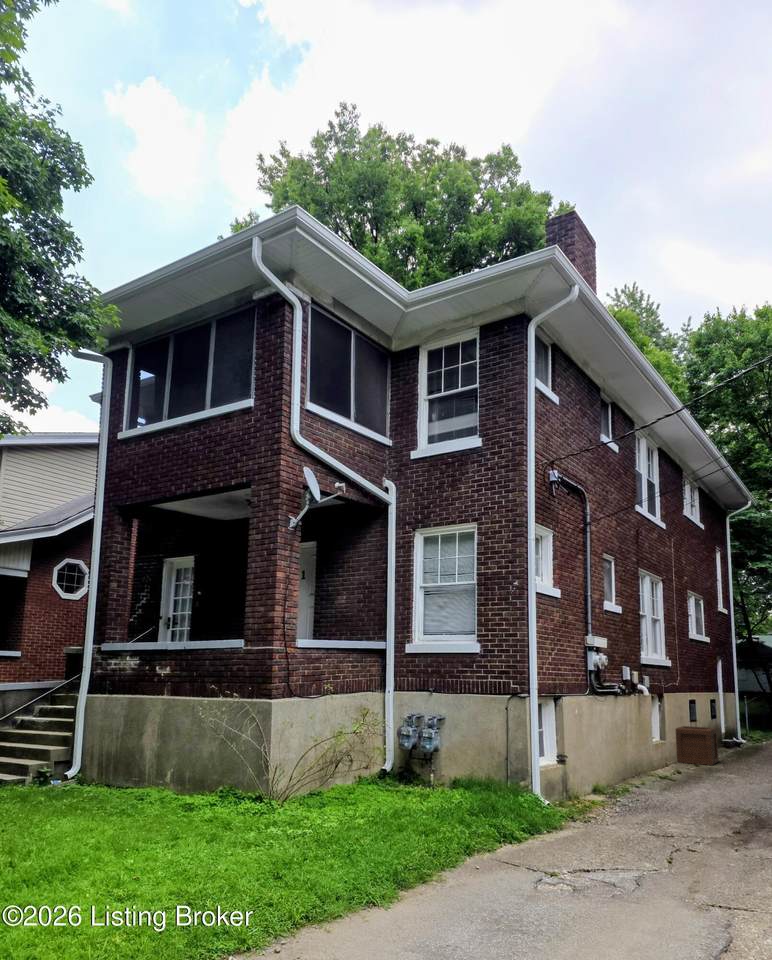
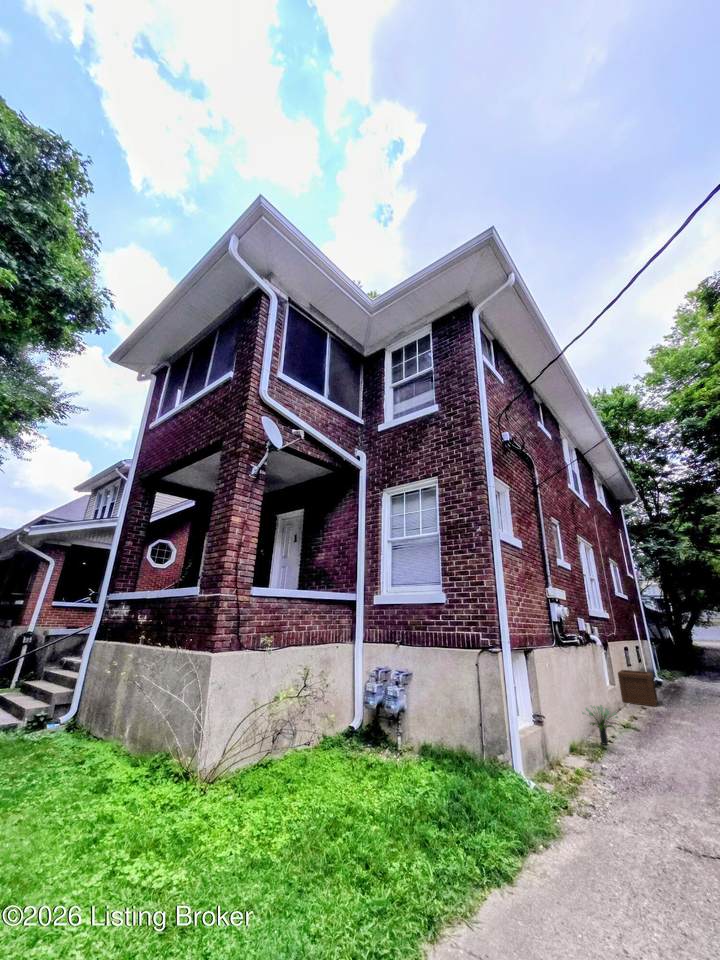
potted plant: none [613,753,647,791] -> present [582,705,618,745]

